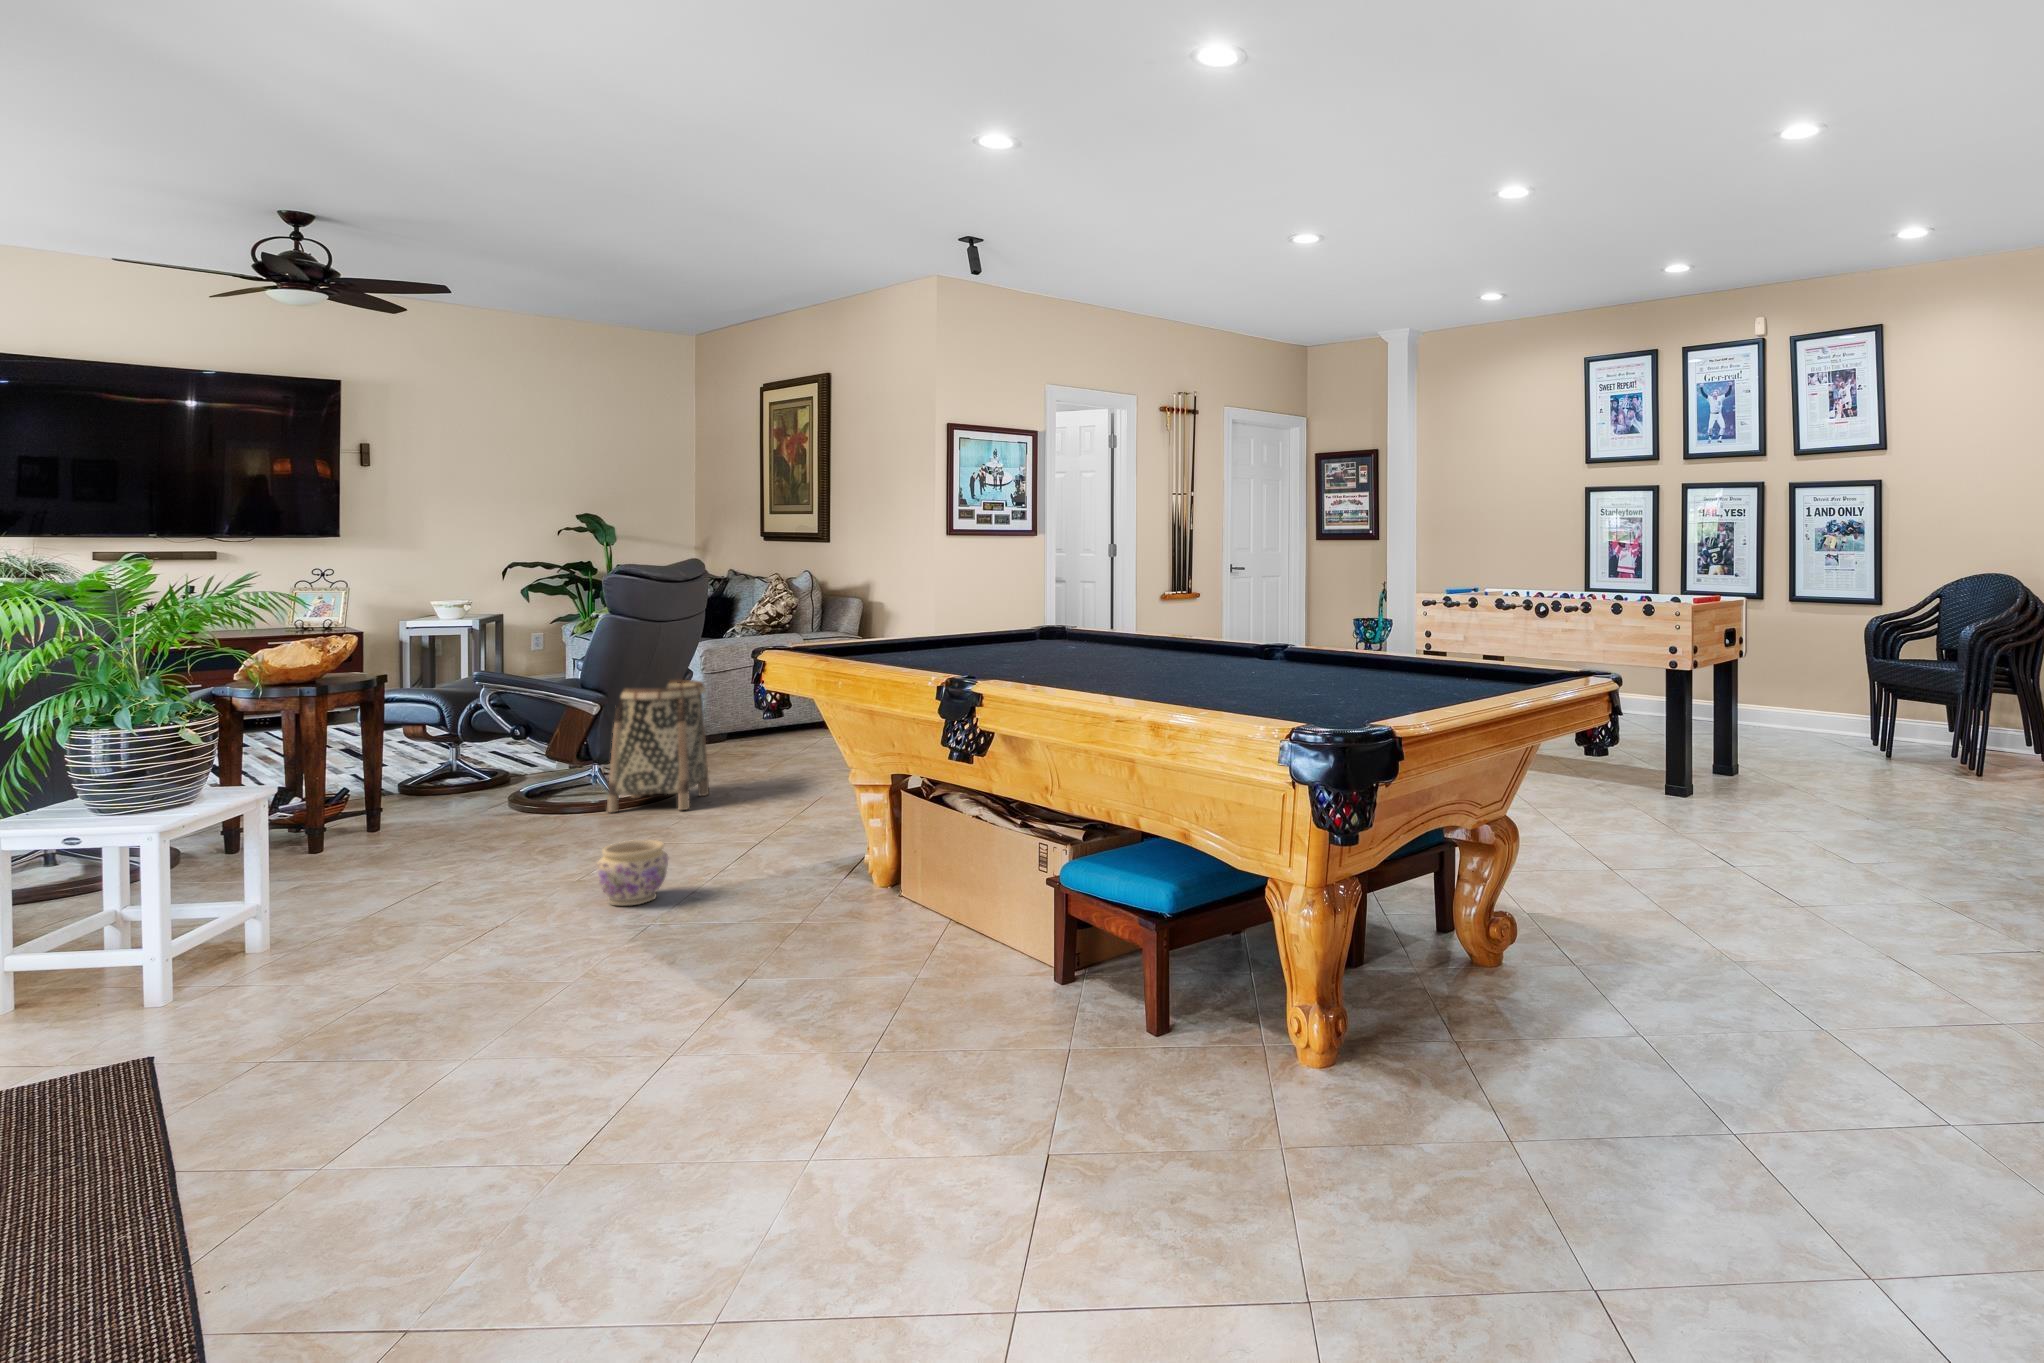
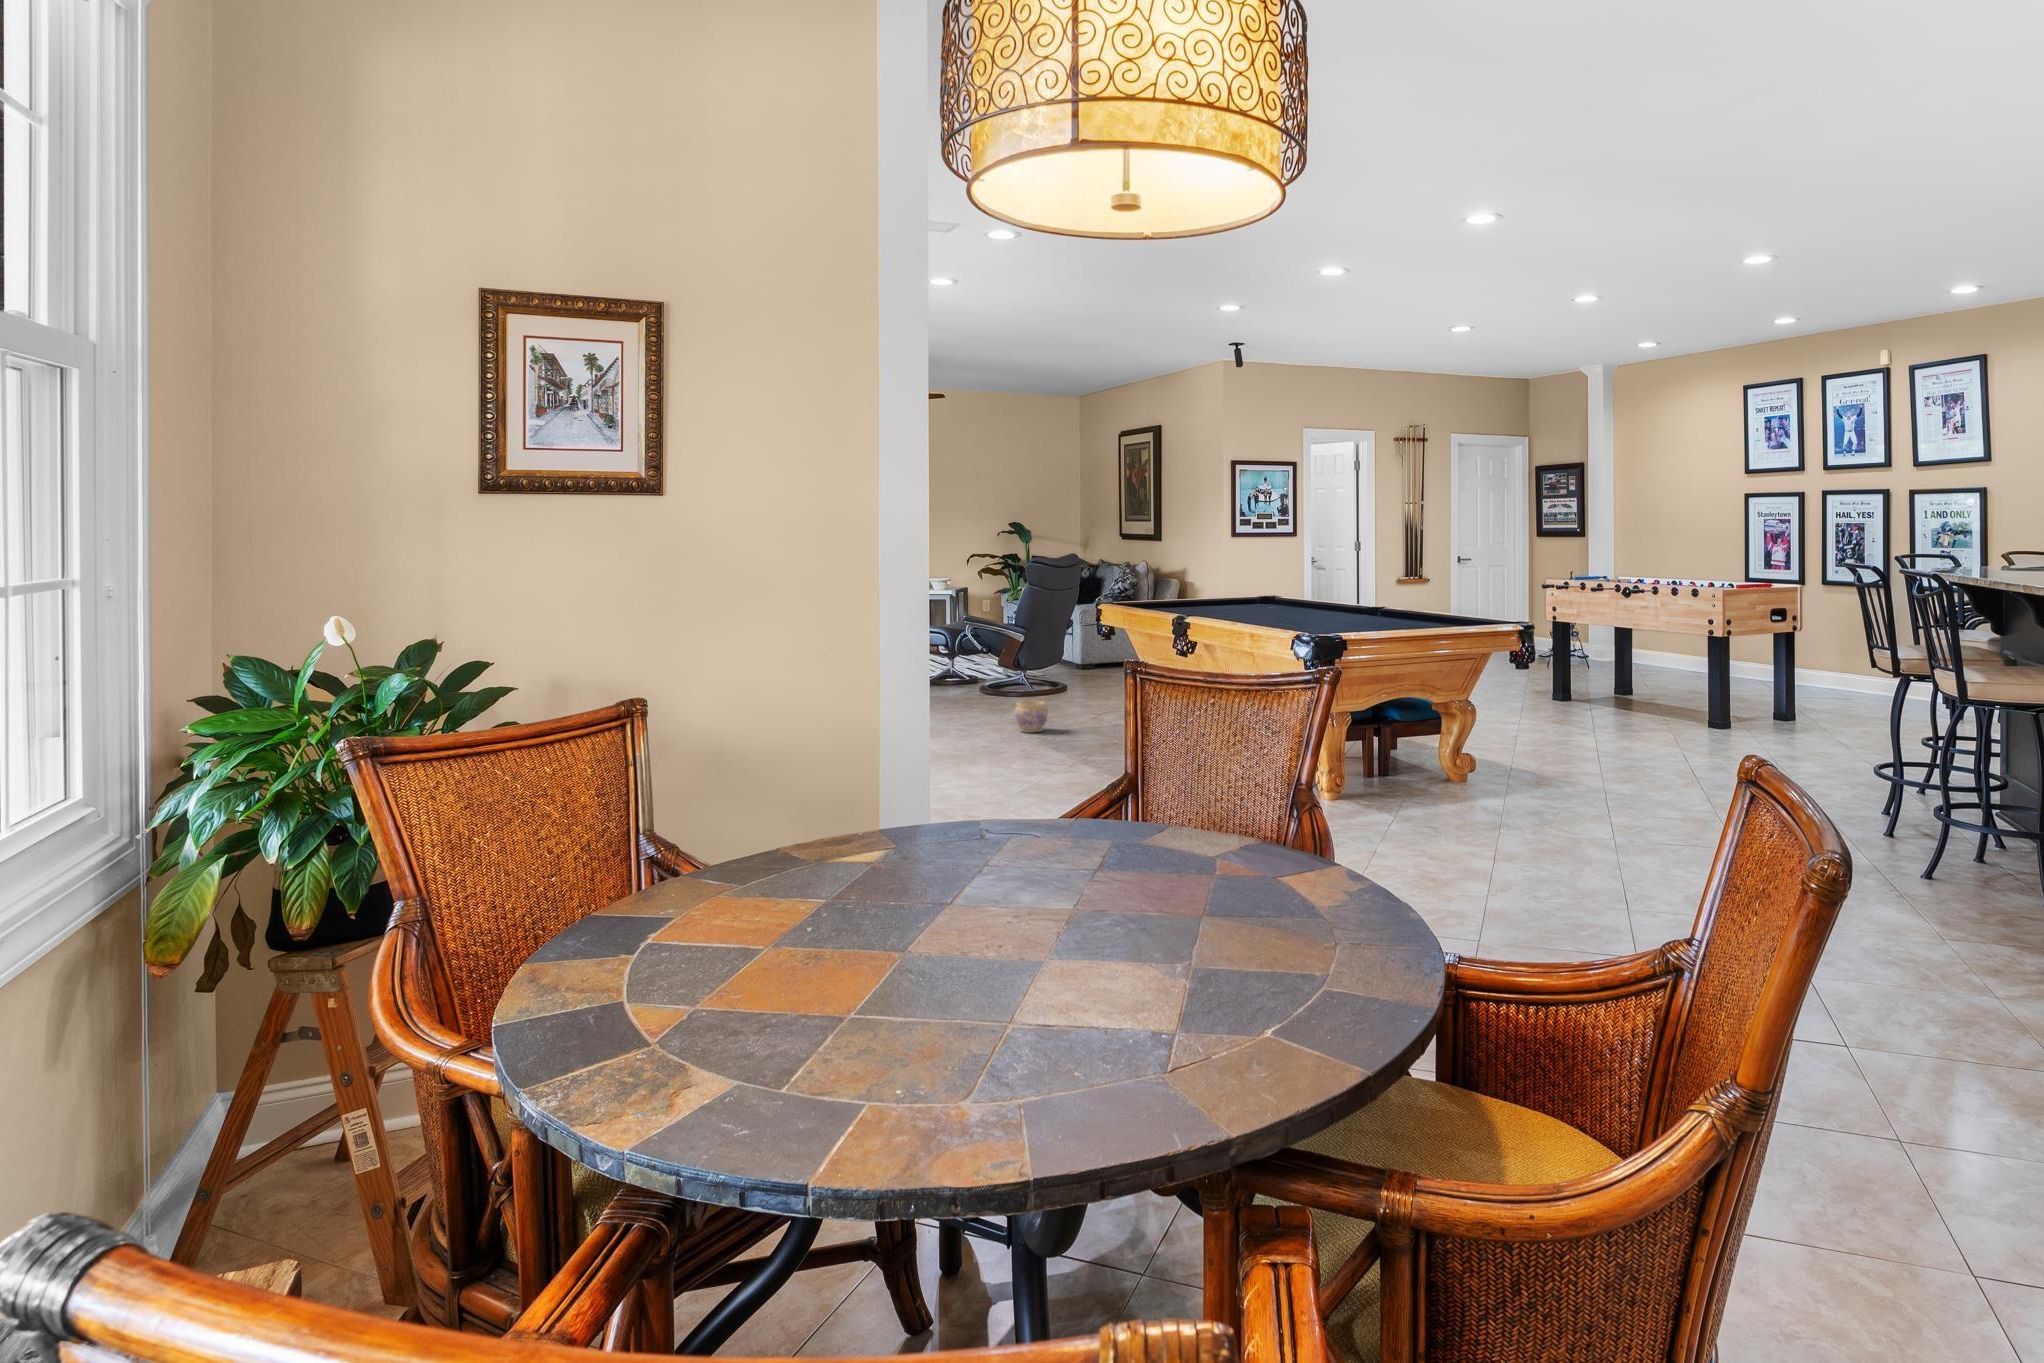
basket: present [607,680,709,812] -> none [1023,624,1078,699]

